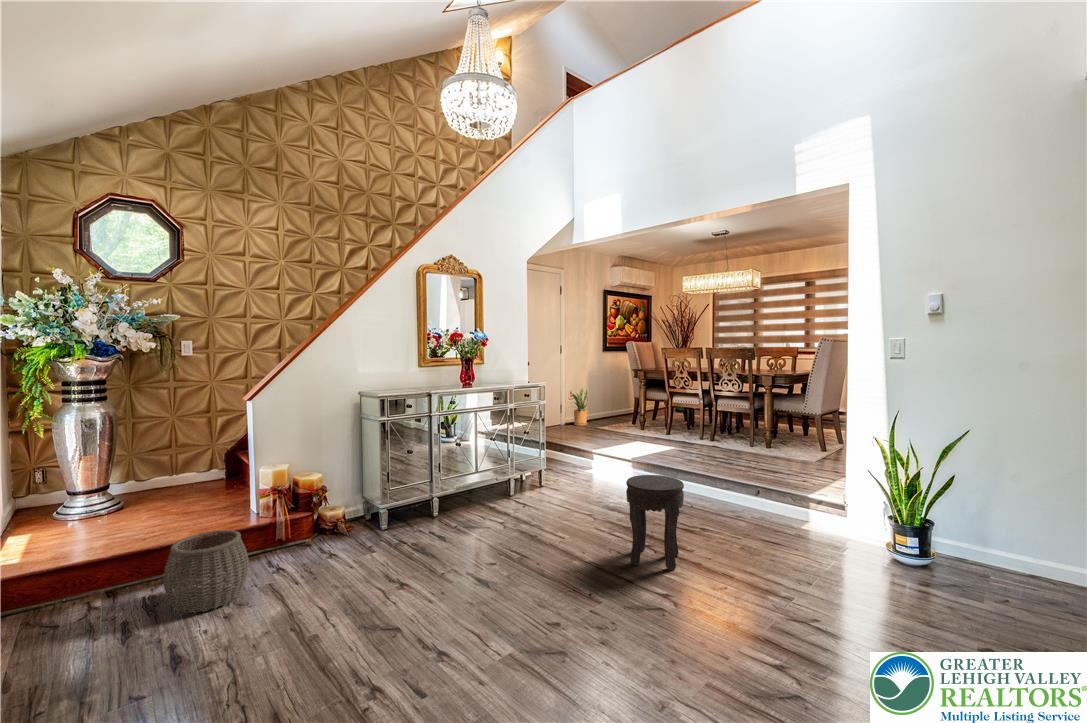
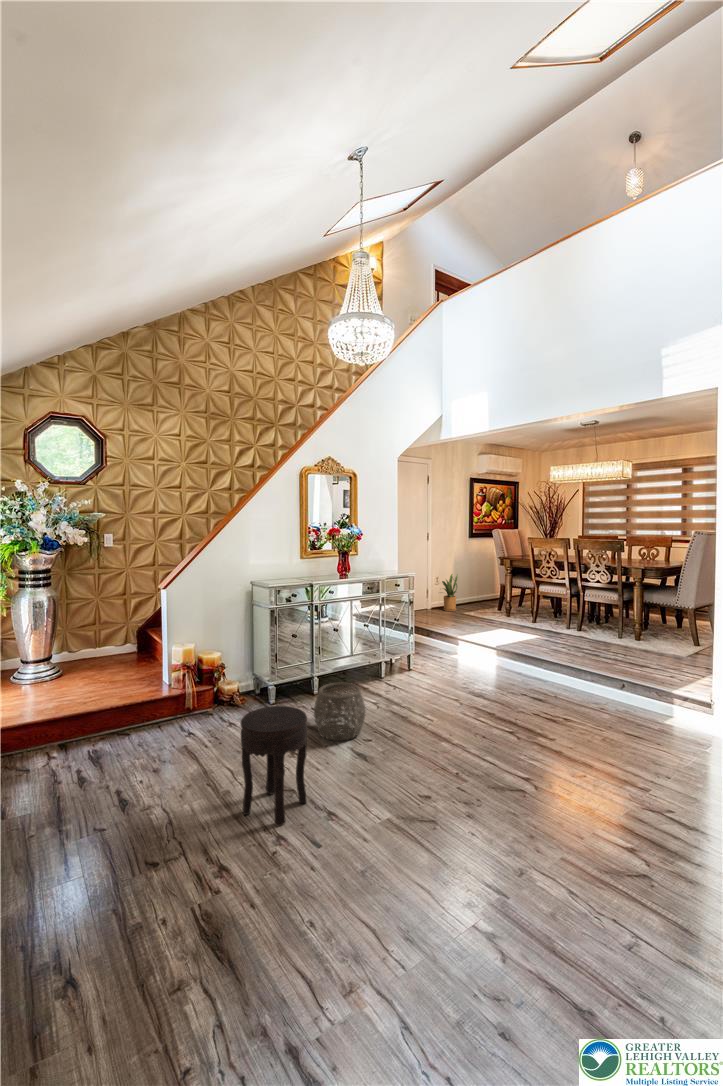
side table: present [626,475,684,571] -> present [241,706,307,826]
woven basket: present [163,530,249,614] -> present [314,683,366,741]

